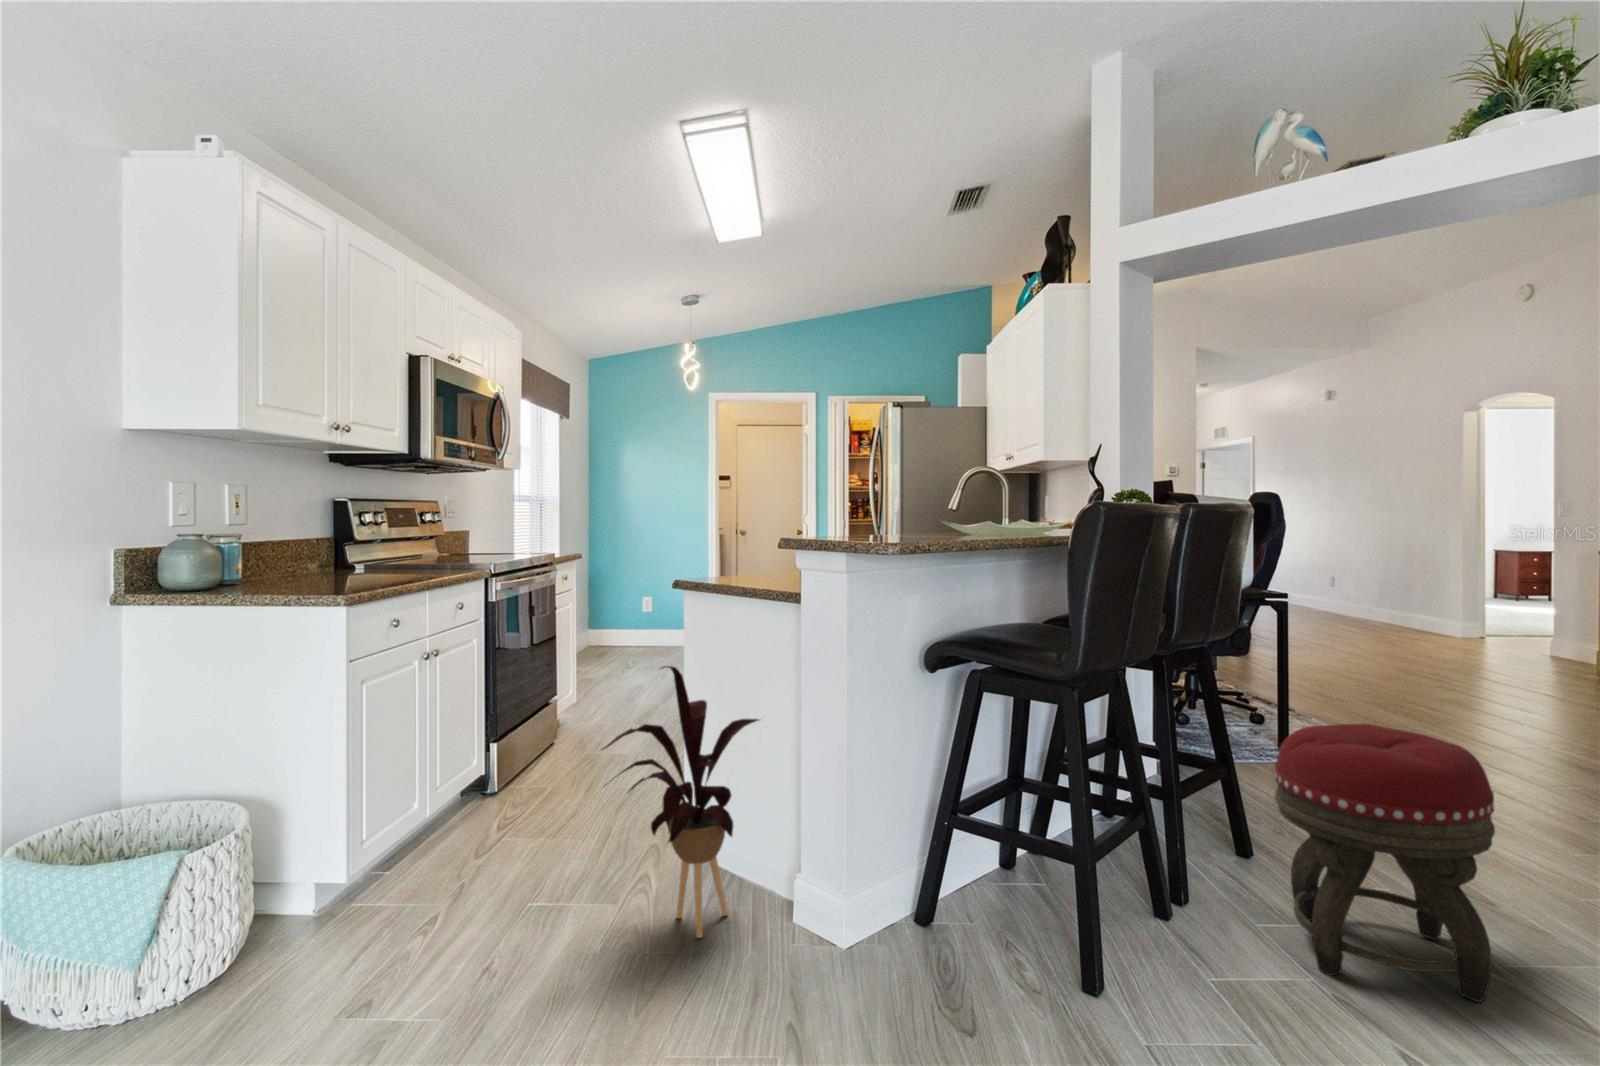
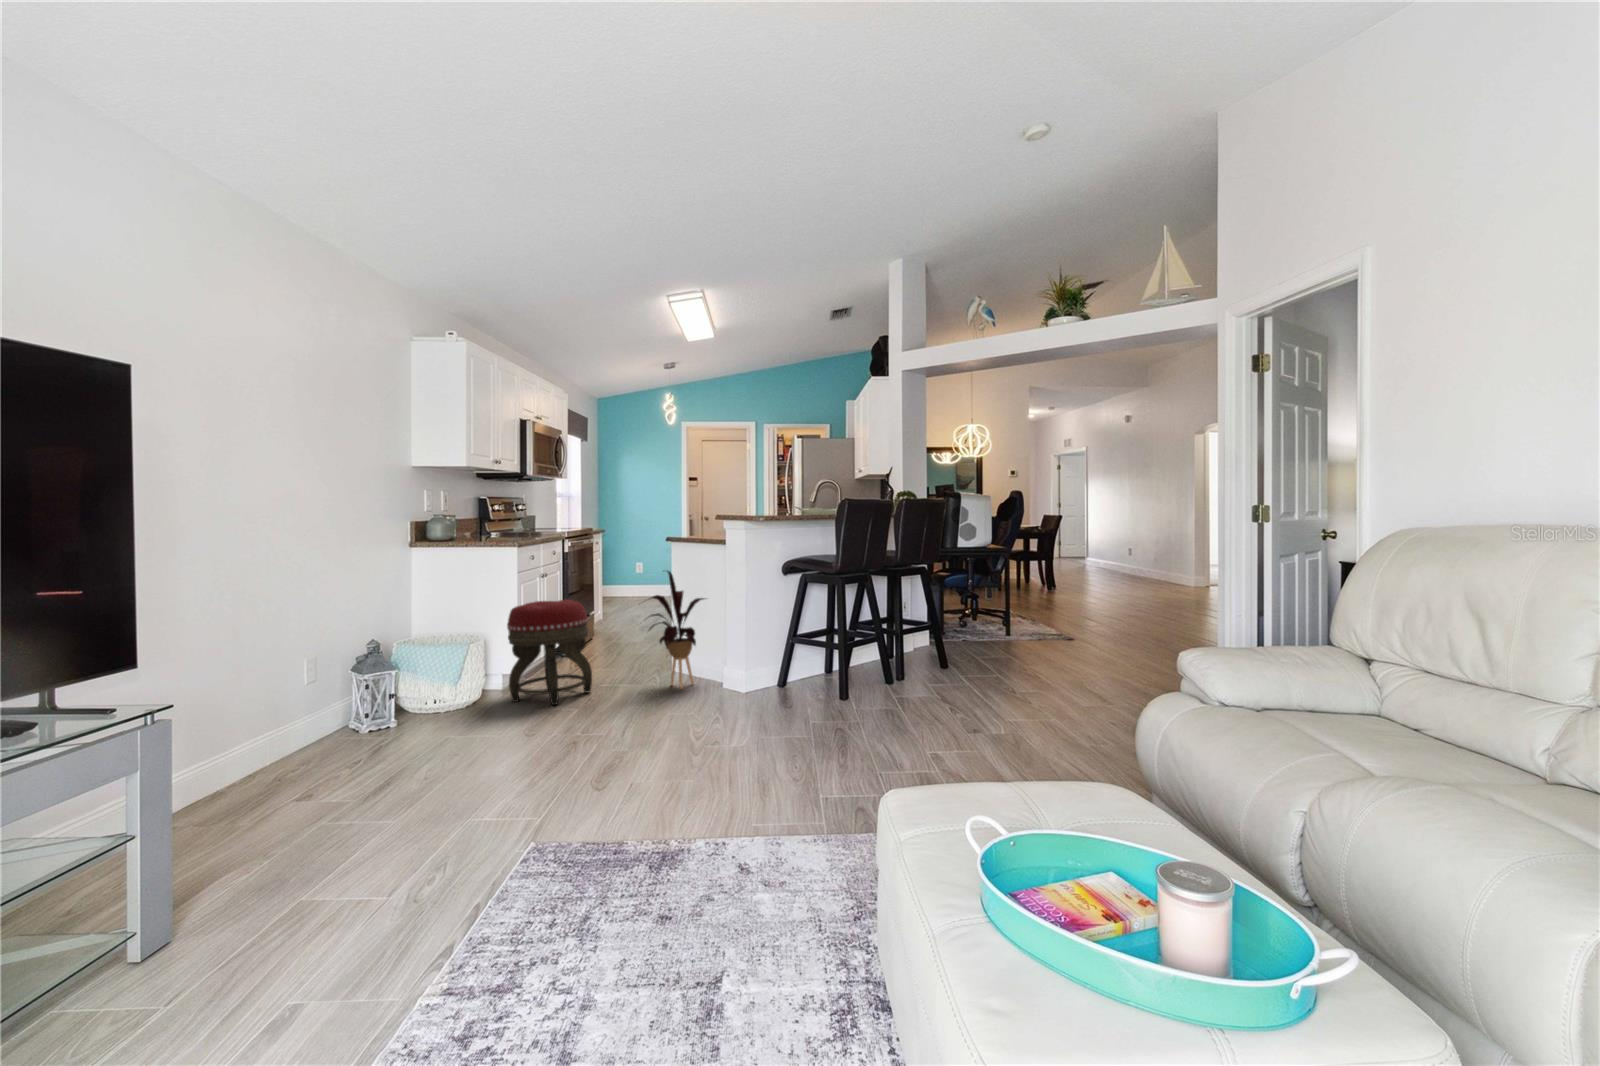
footstool: present [1275,724,1495,1002] -> present [507,599,592,705]

